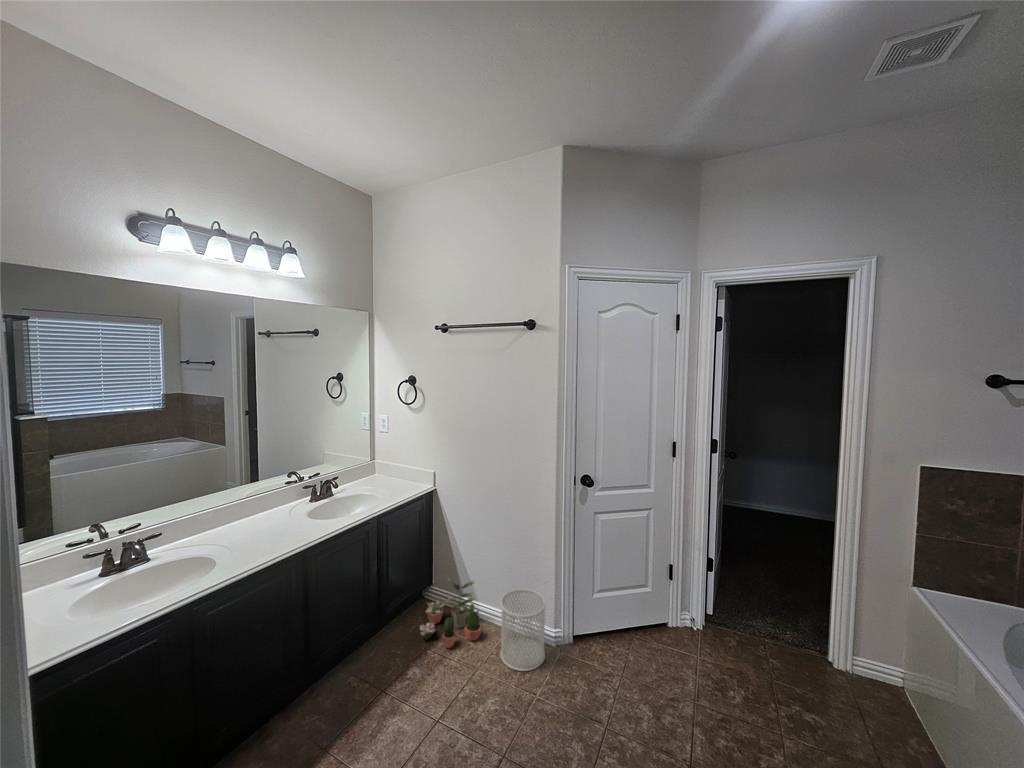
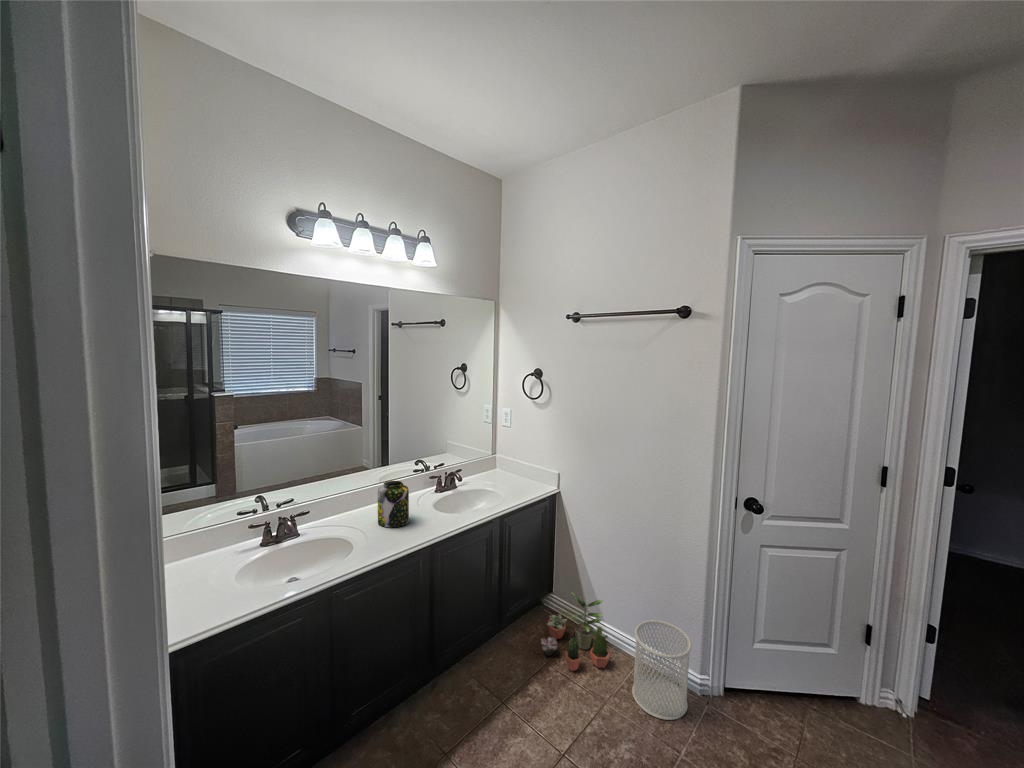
jar: none [244,492,280,539] -> present [378,481,409,527]

